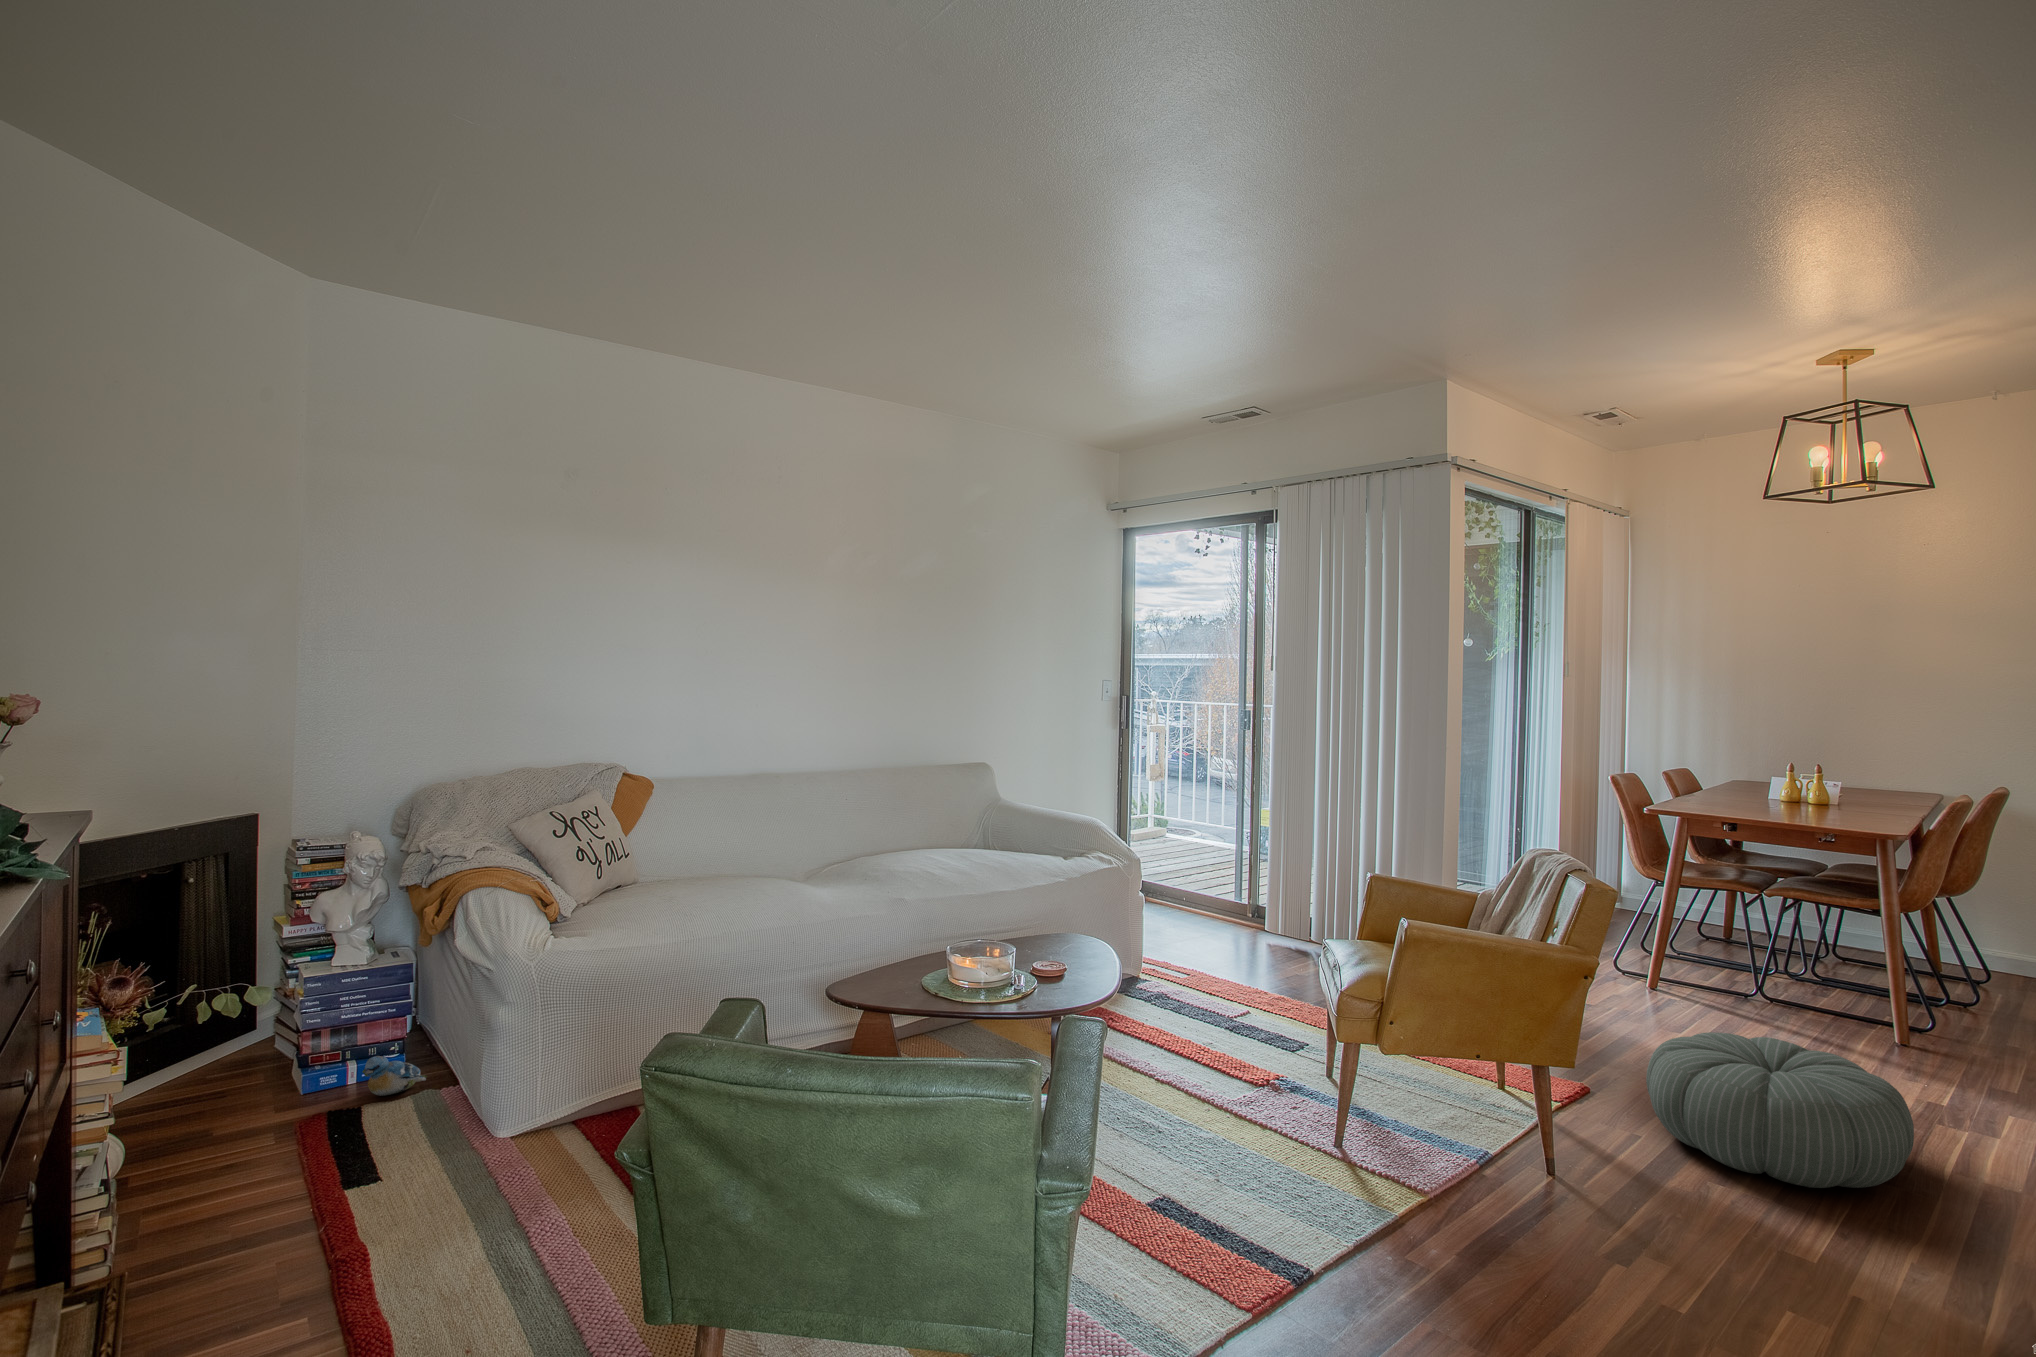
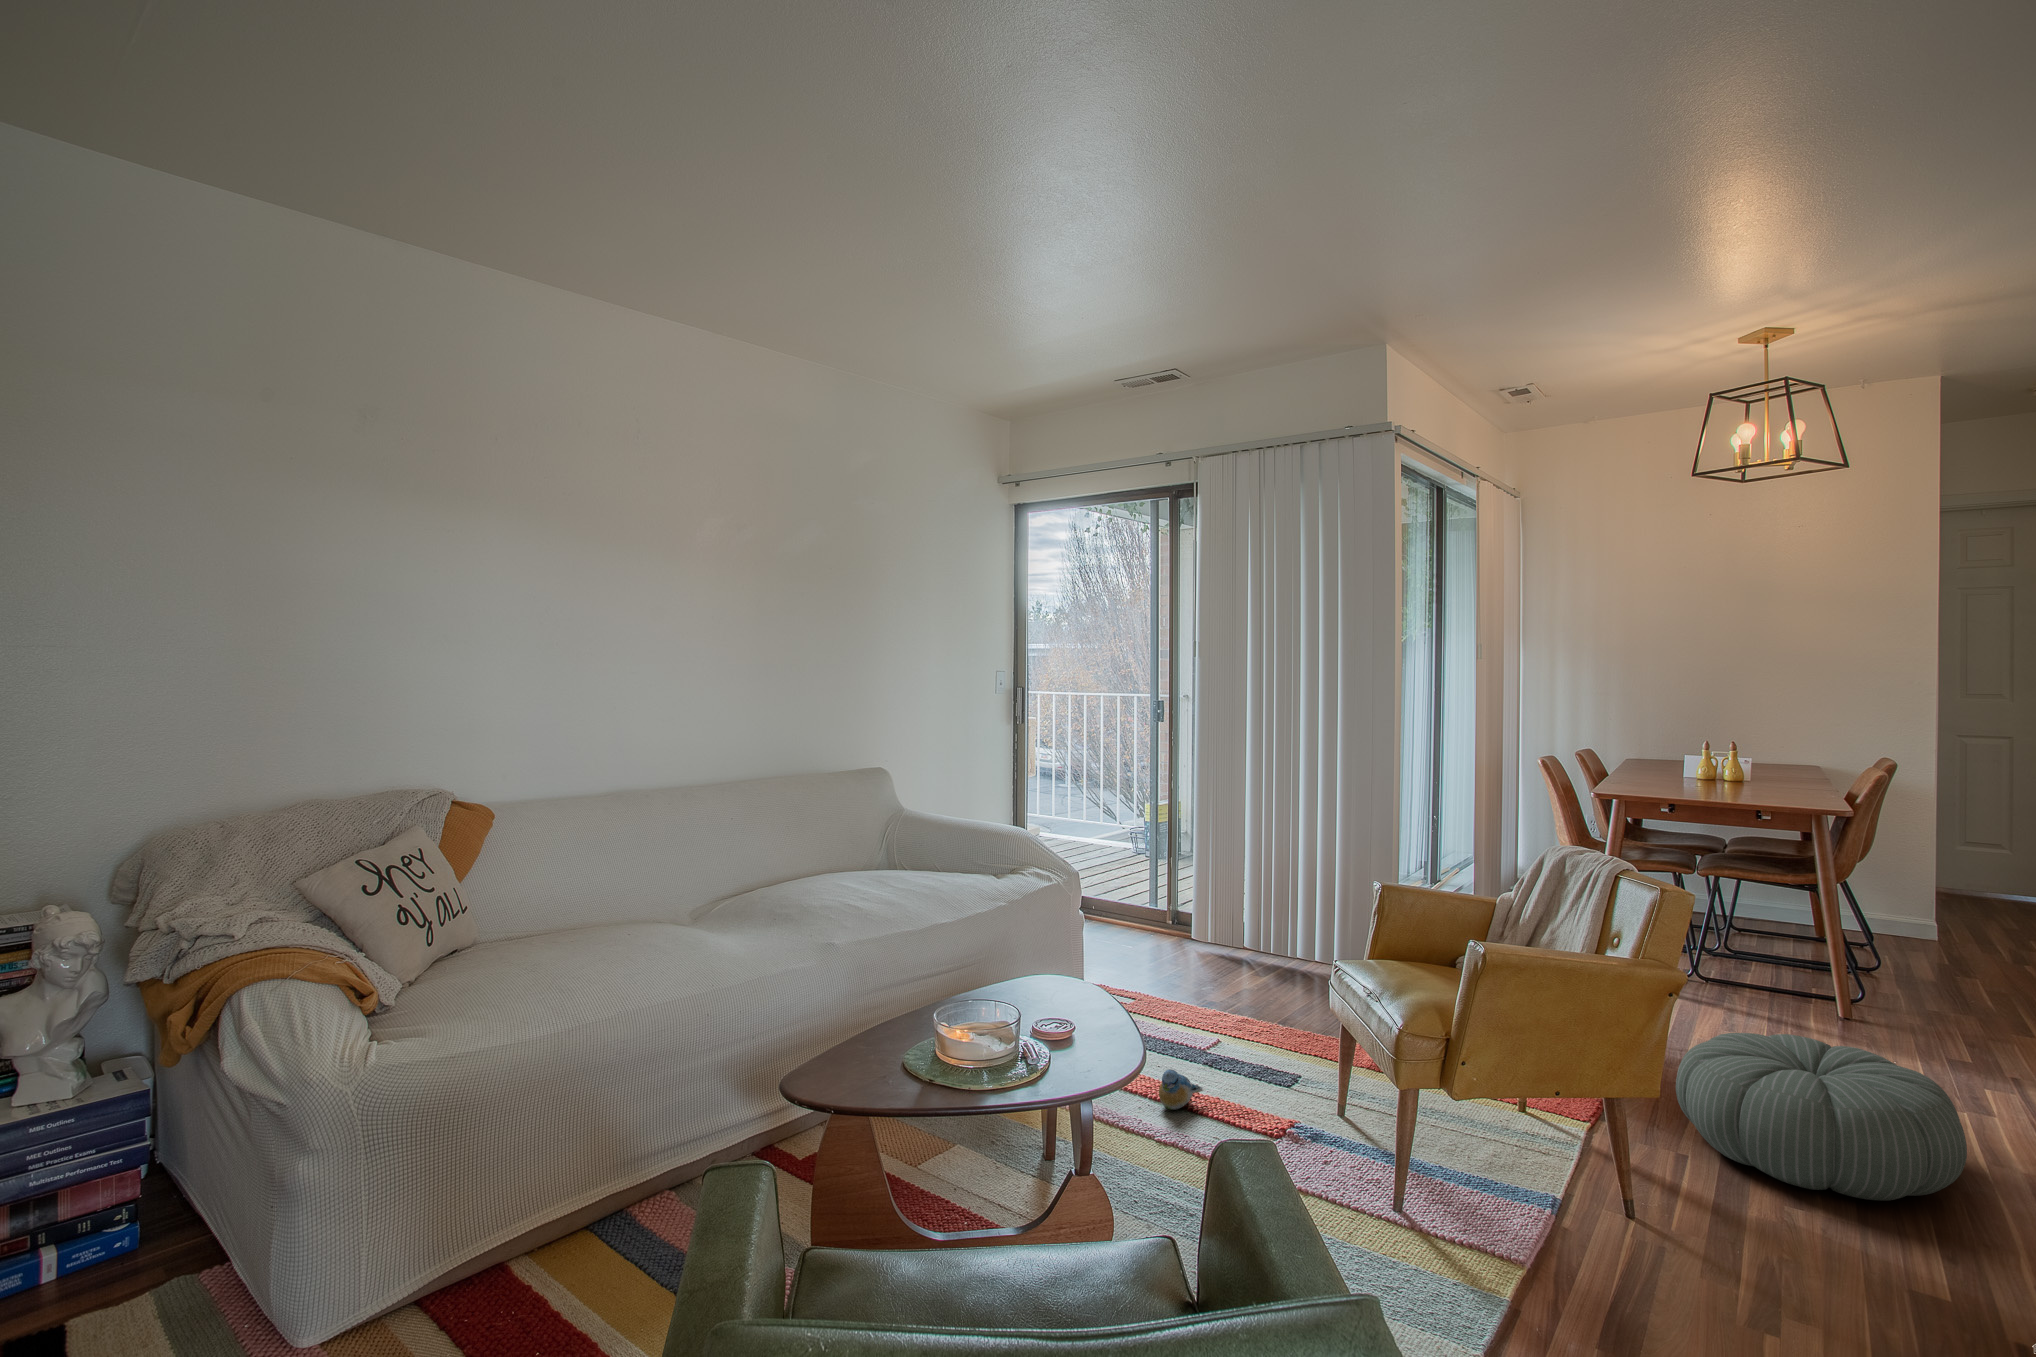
plush toy: present [362,1056,427,1096] -> present [1159,1069,1202,1110]

